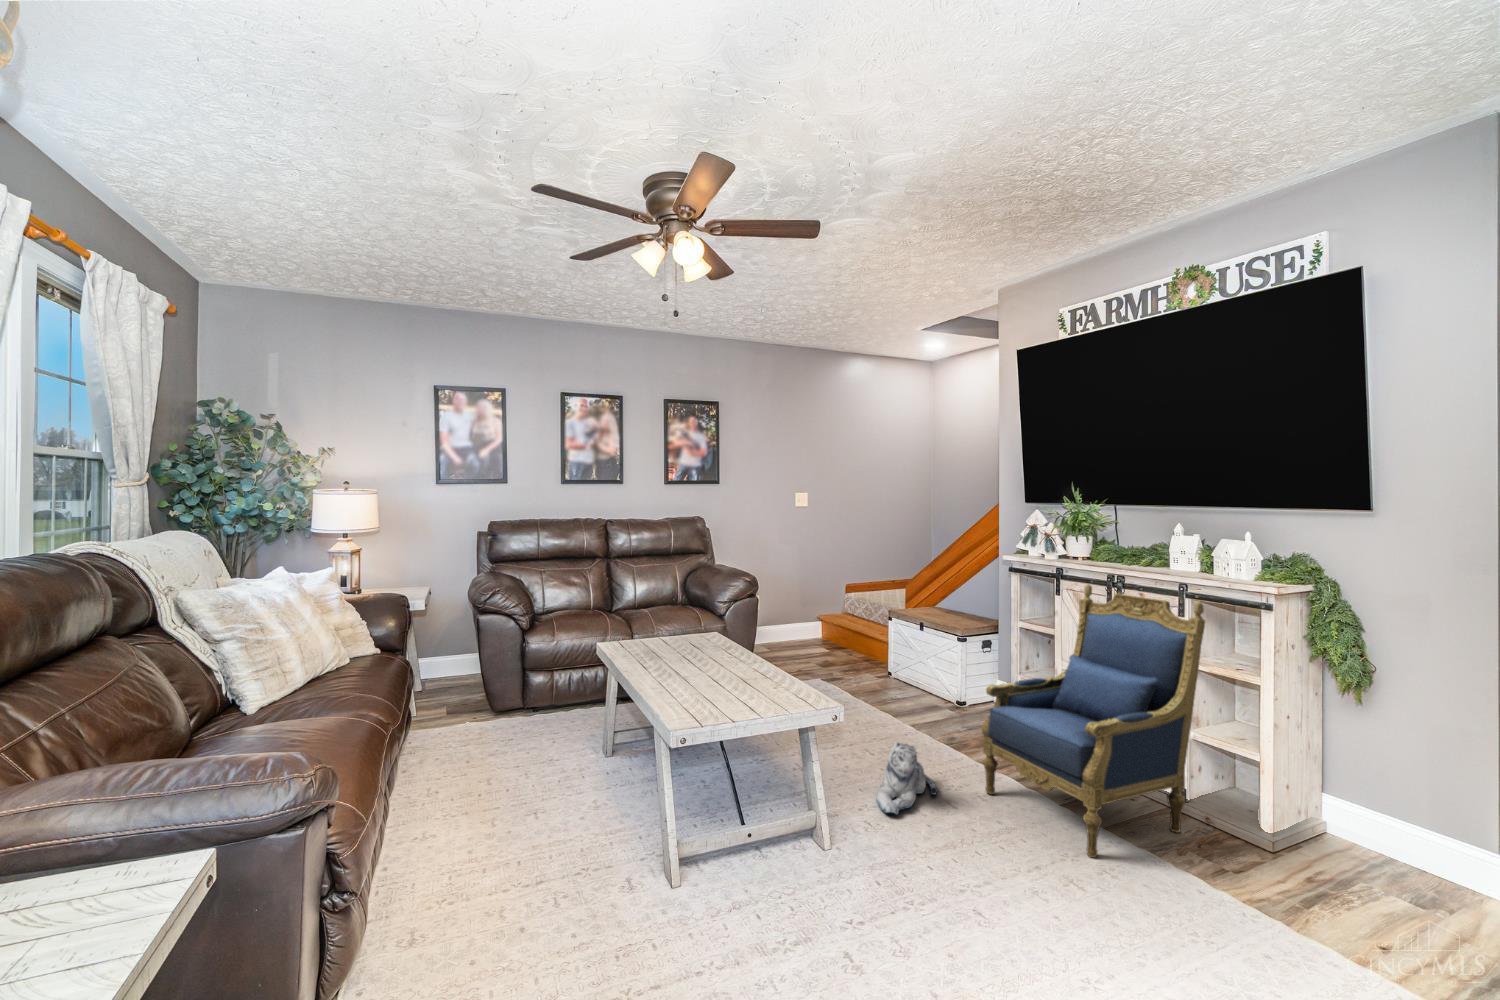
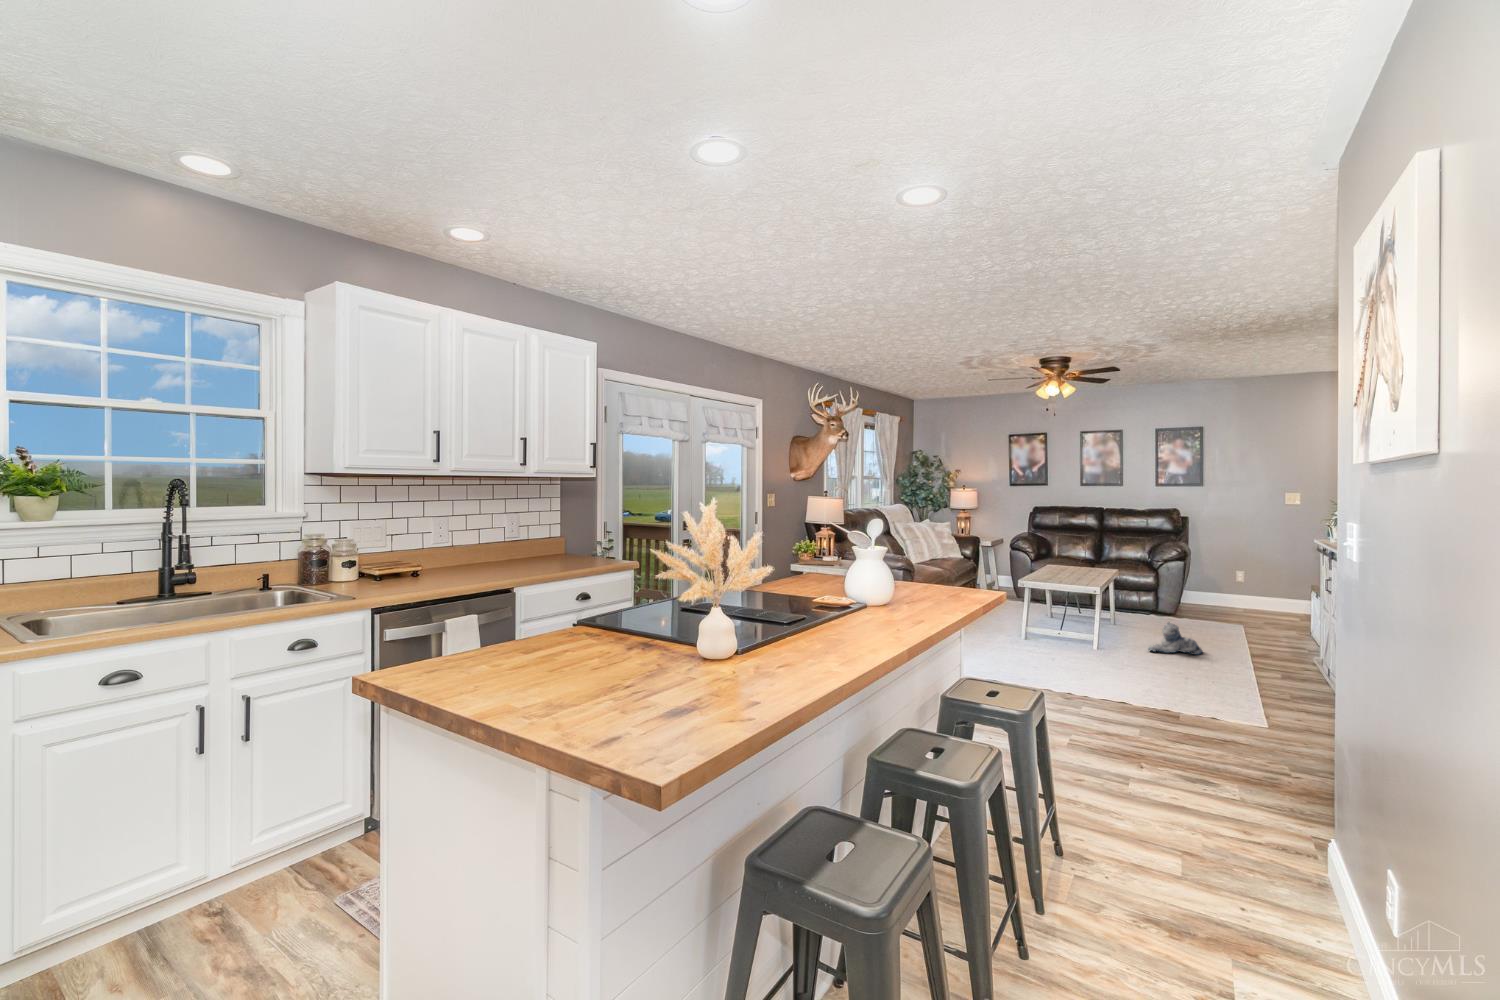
armchair: present [982,584,1205,858] -> none [1223,540,1344,691]

